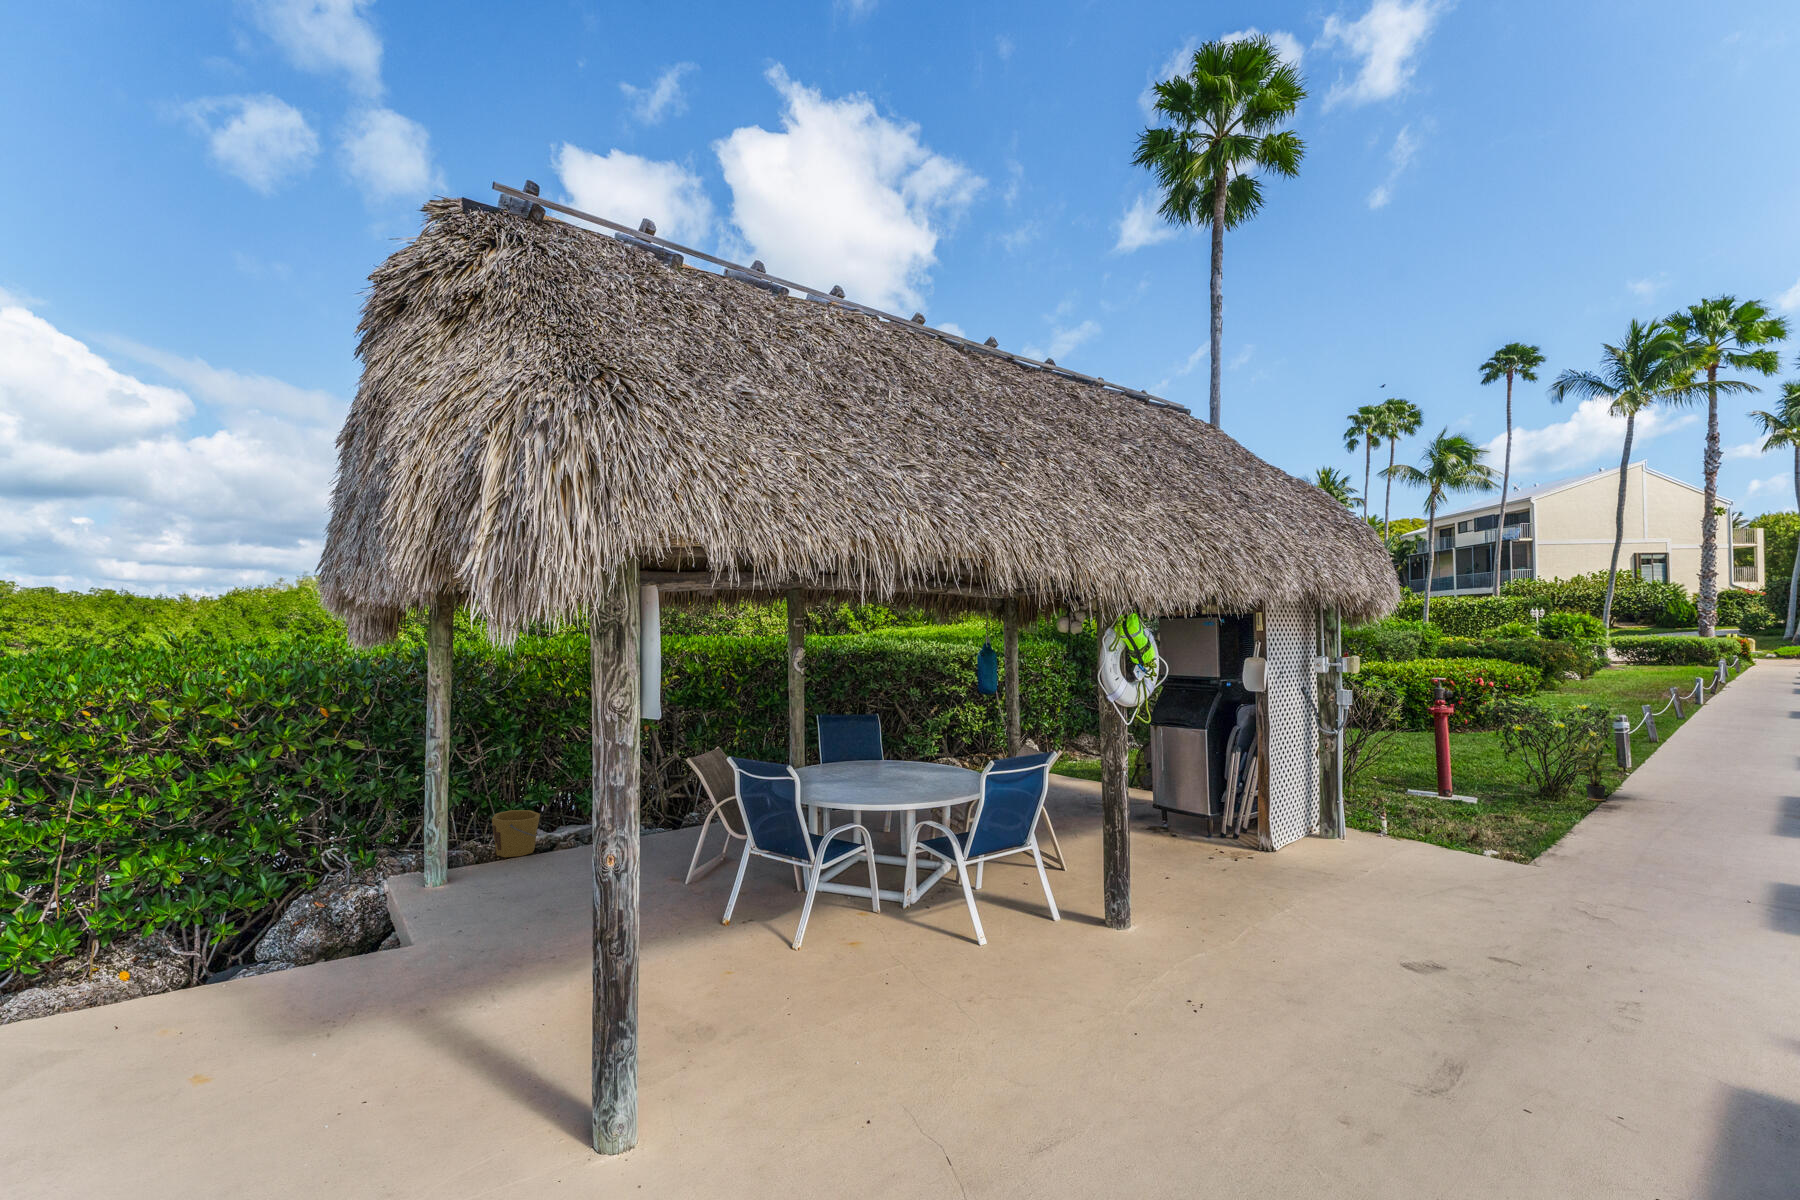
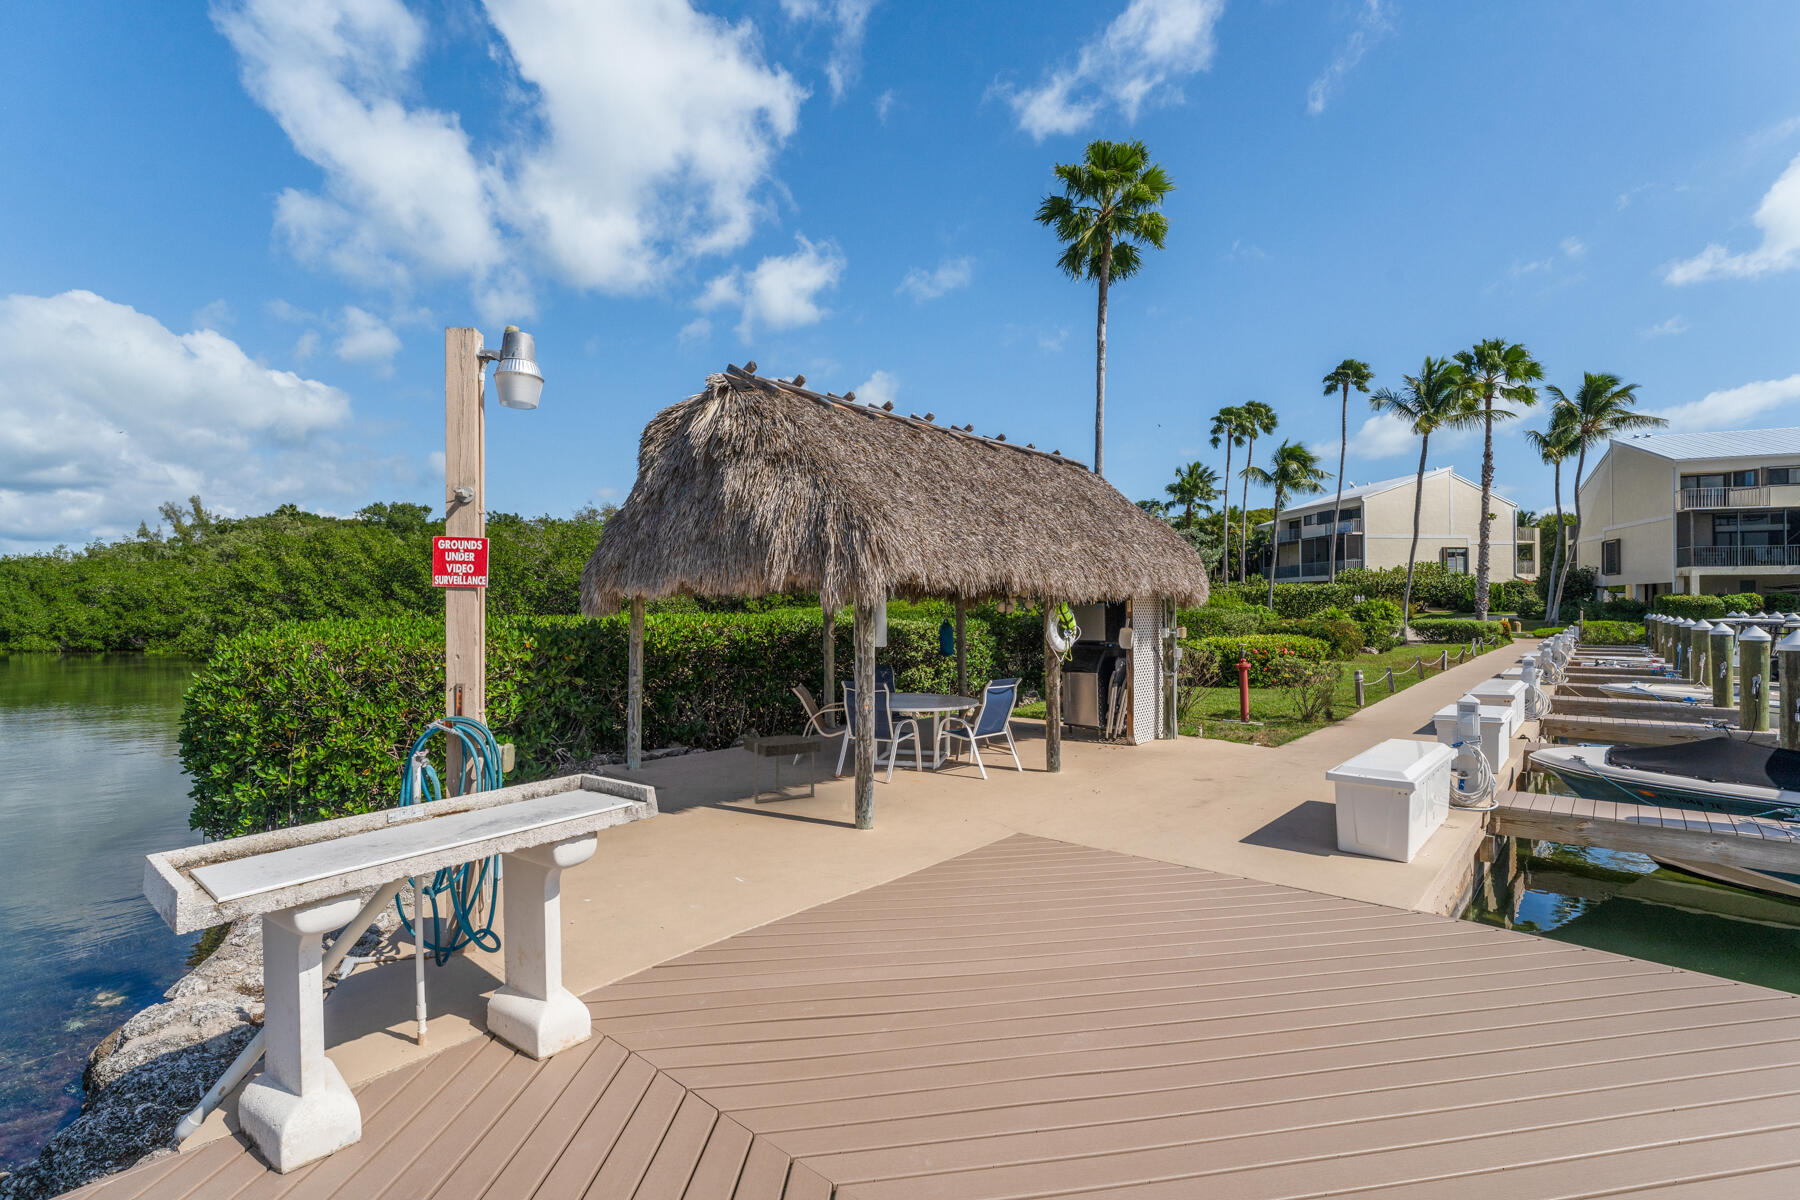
bucket: present [492,810,540,857] -> none [651,730,682,759]
side table: none [433,872,582,1036] -> present [744,735,821,803]

